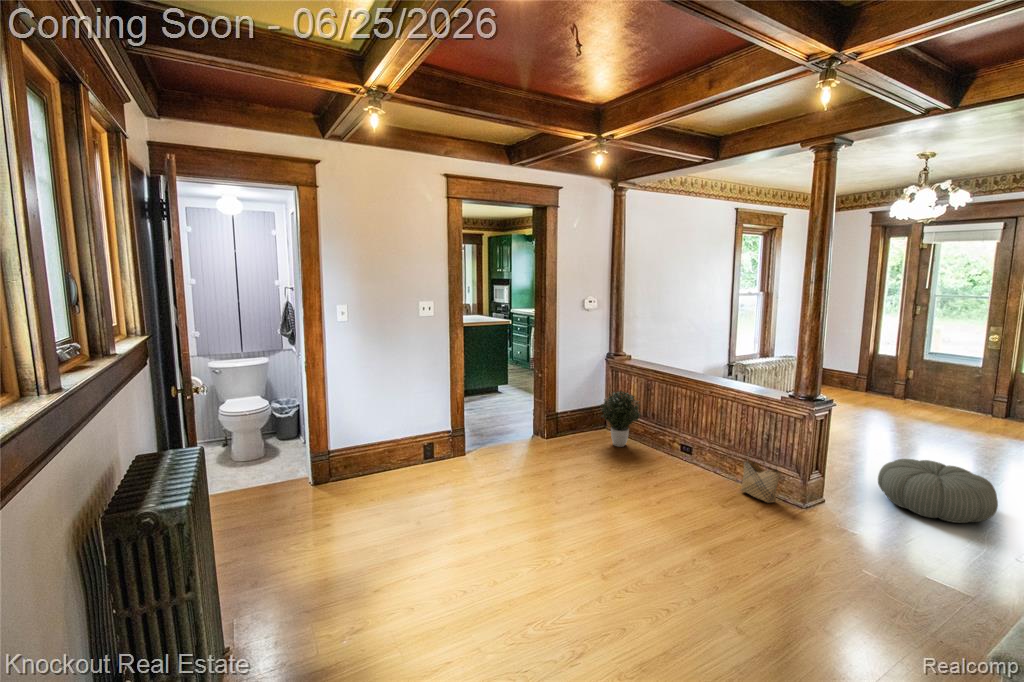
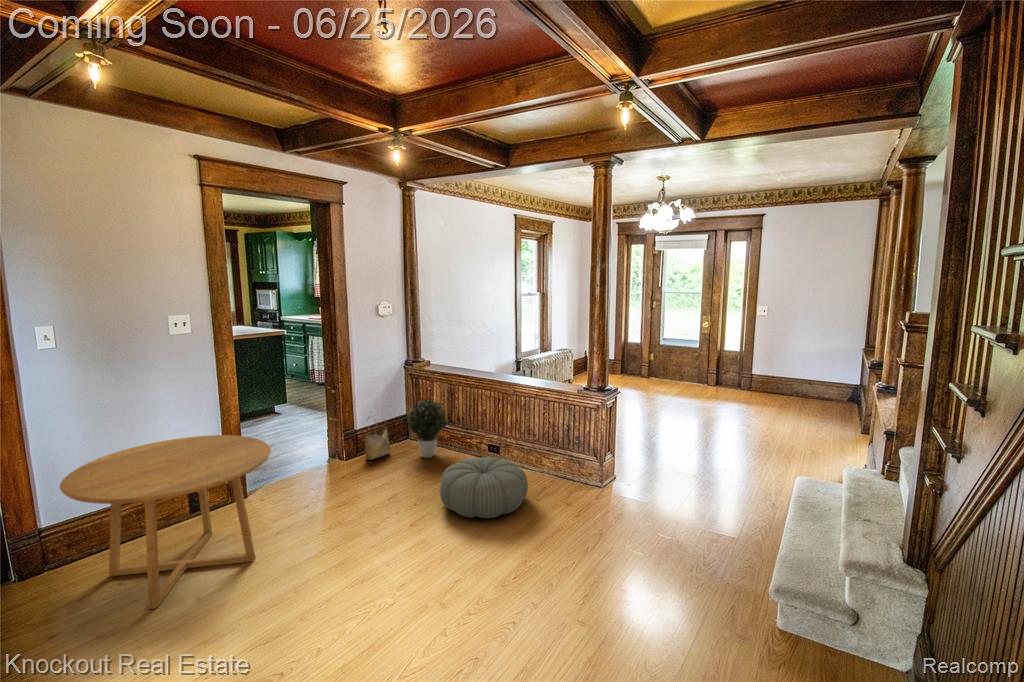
round table: none [344,398,480,520] -> present [60,435,271,609]
pouf: present [878,459,998,523] -> present [440,457,528,518]
woven basket: present [741,461,781,503] -> present [365,424,390,460]

